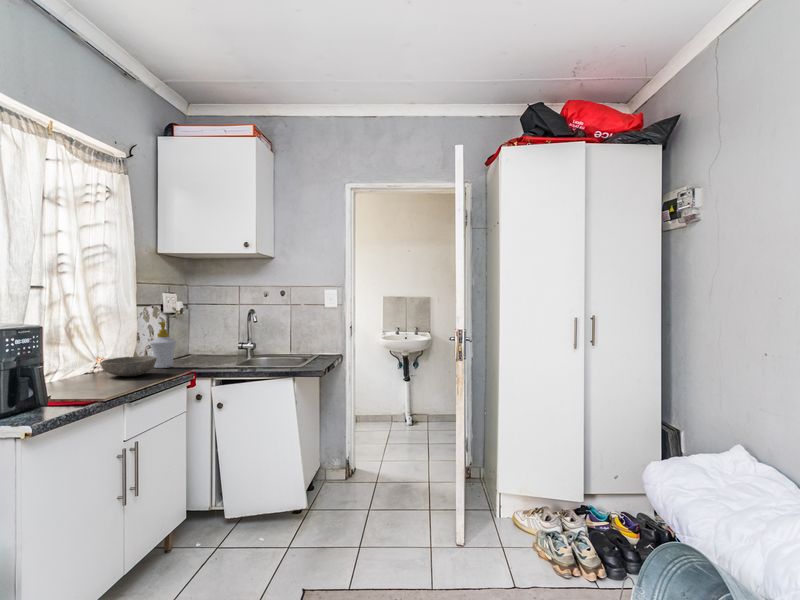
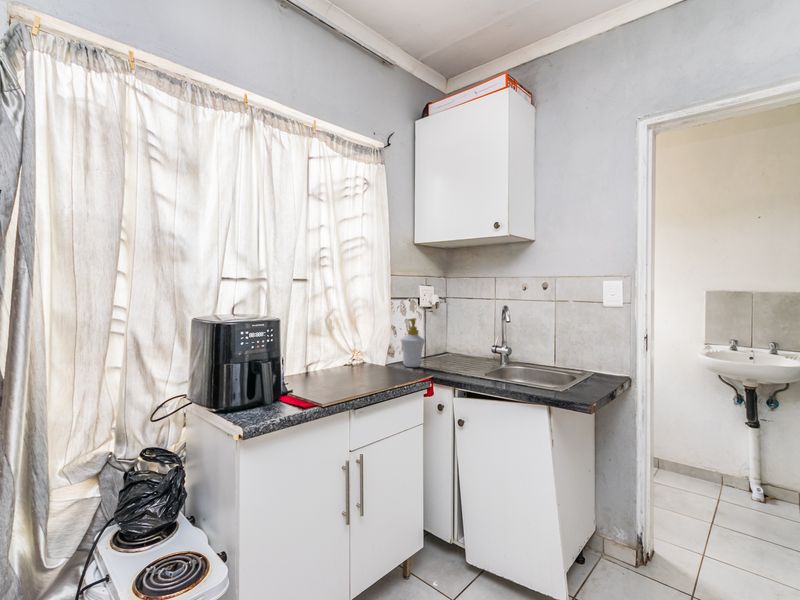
bowl: present [100,356,157,376] -> none [349,352,400,375]

